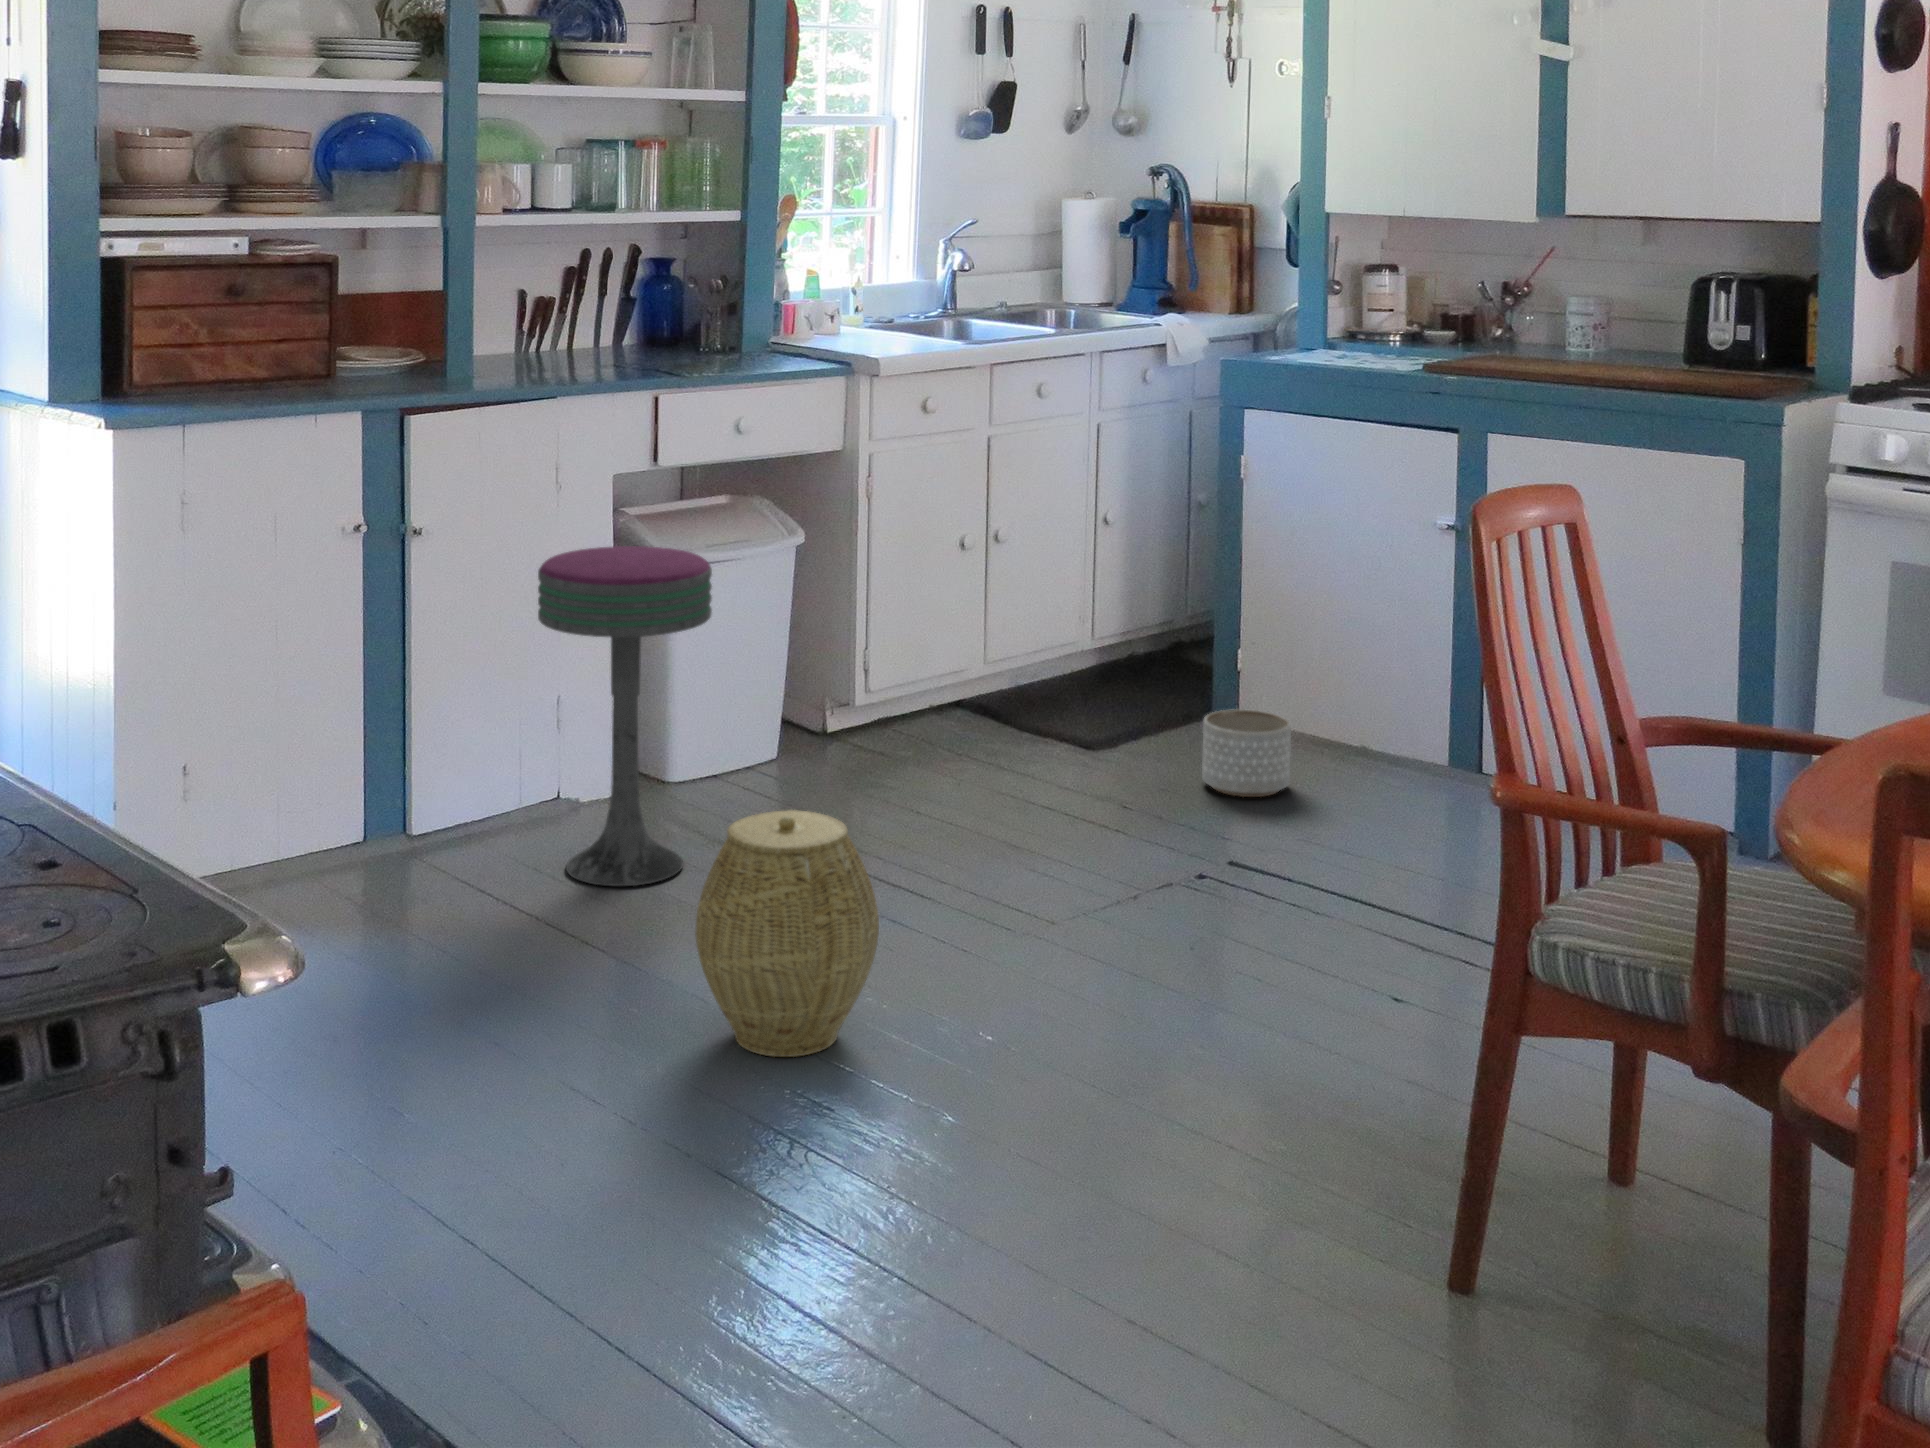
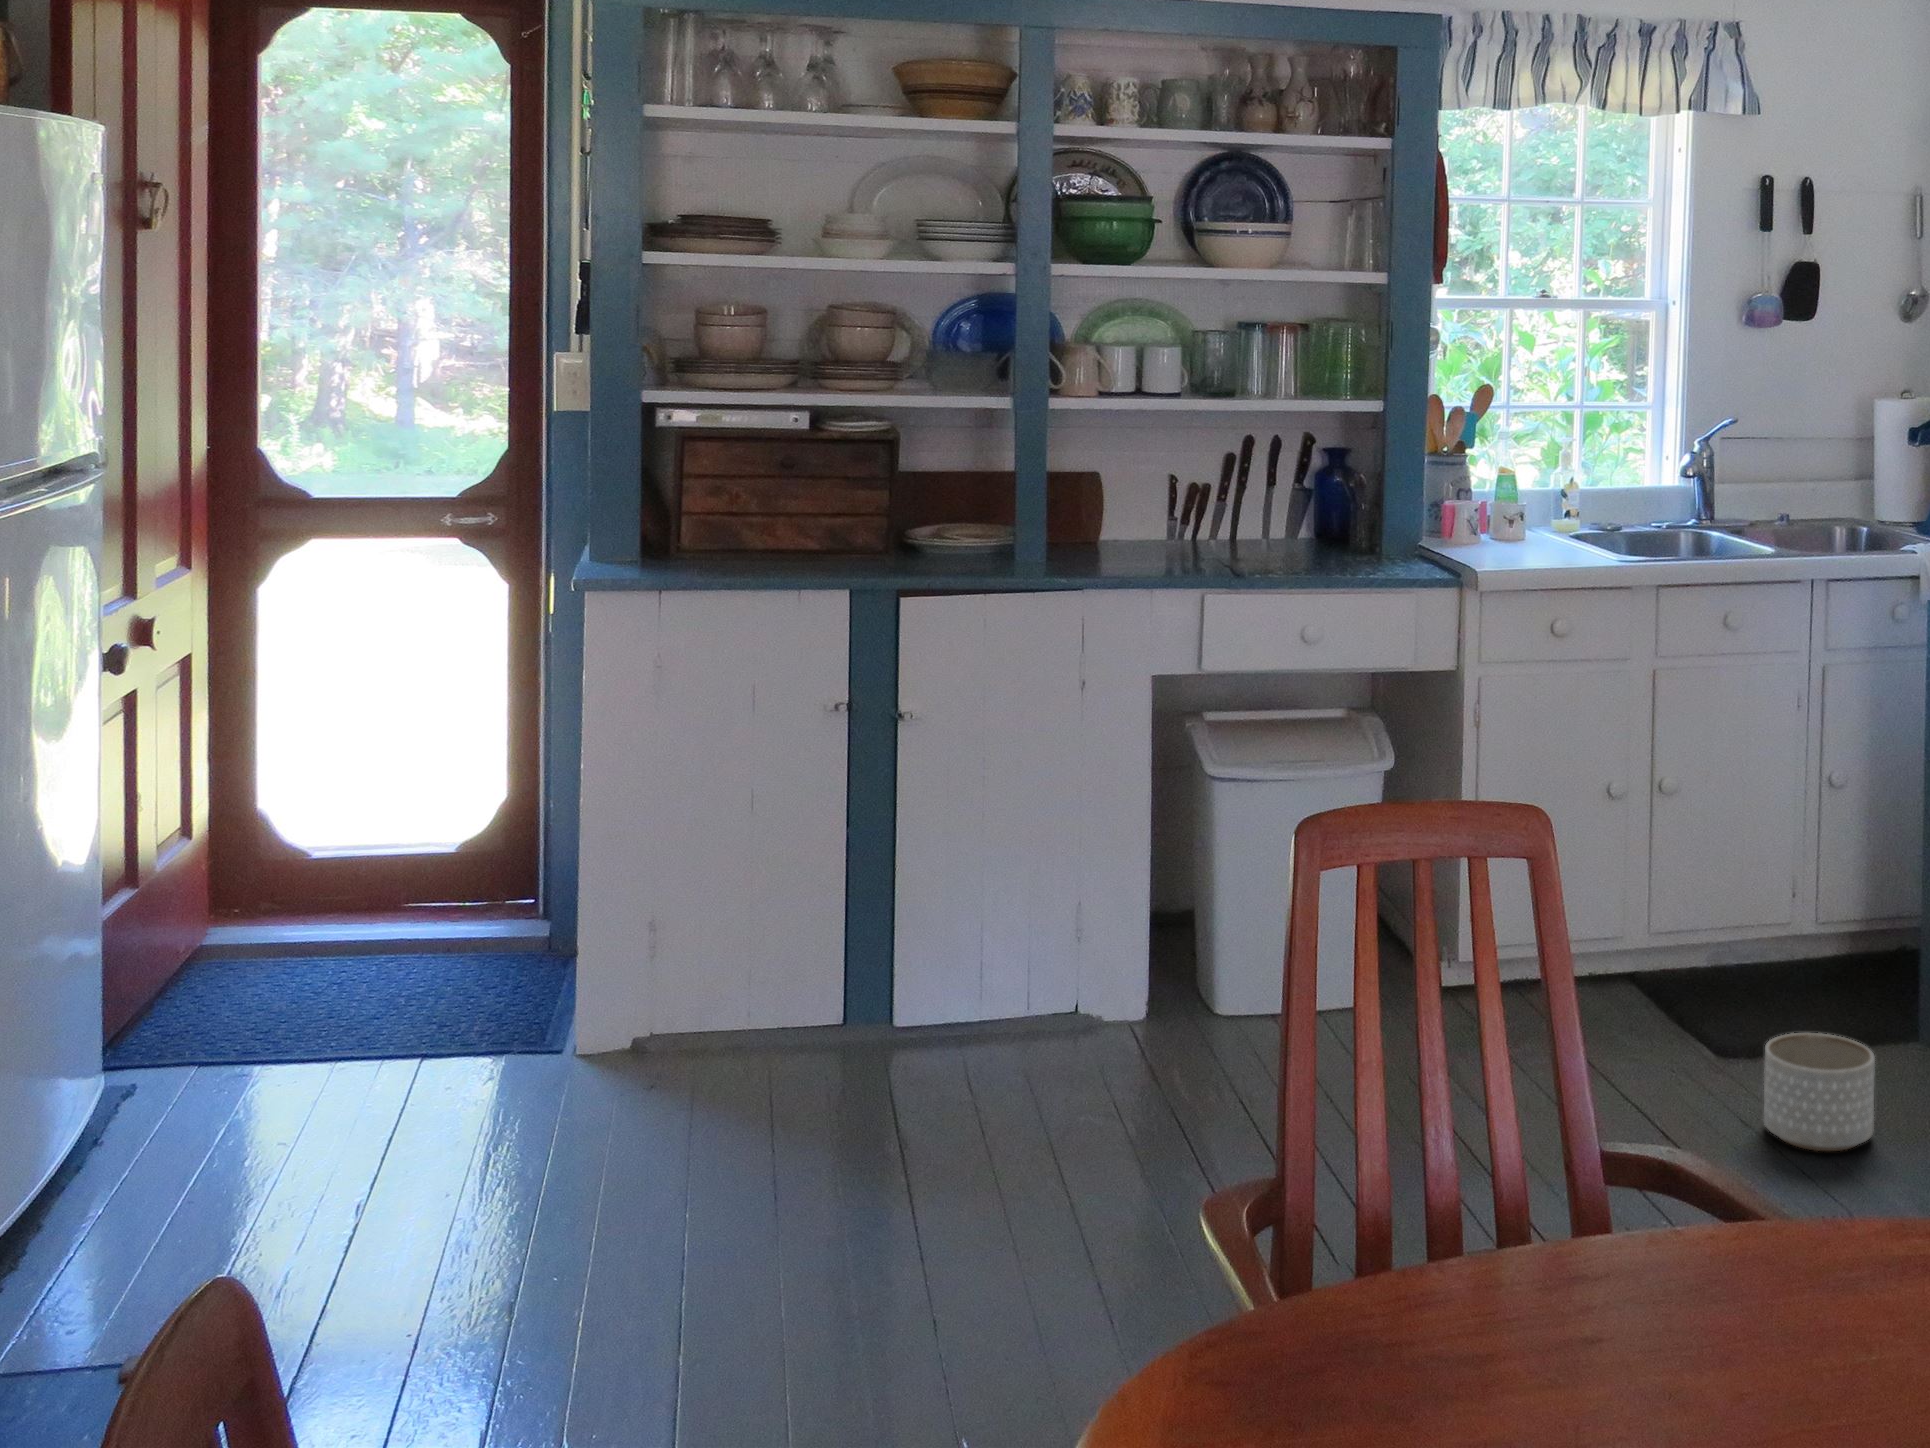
bar stool: present [538,546,712,886] -> none [950,752,1133,1121]
woven basket: present [695,810,879,1057] -> none [817,1070,1024,1355]

